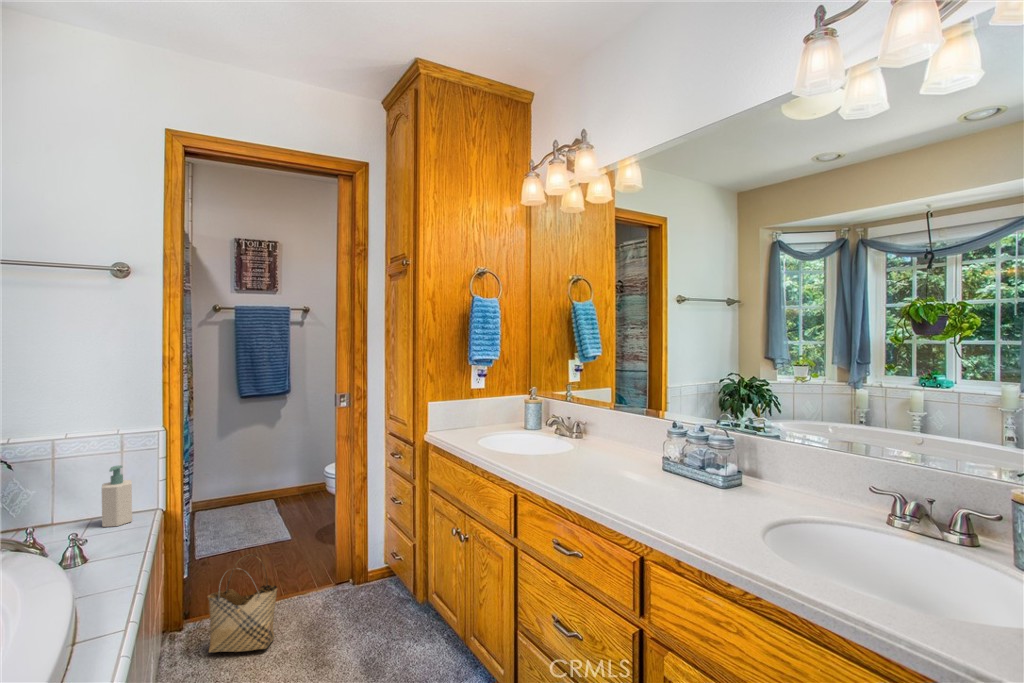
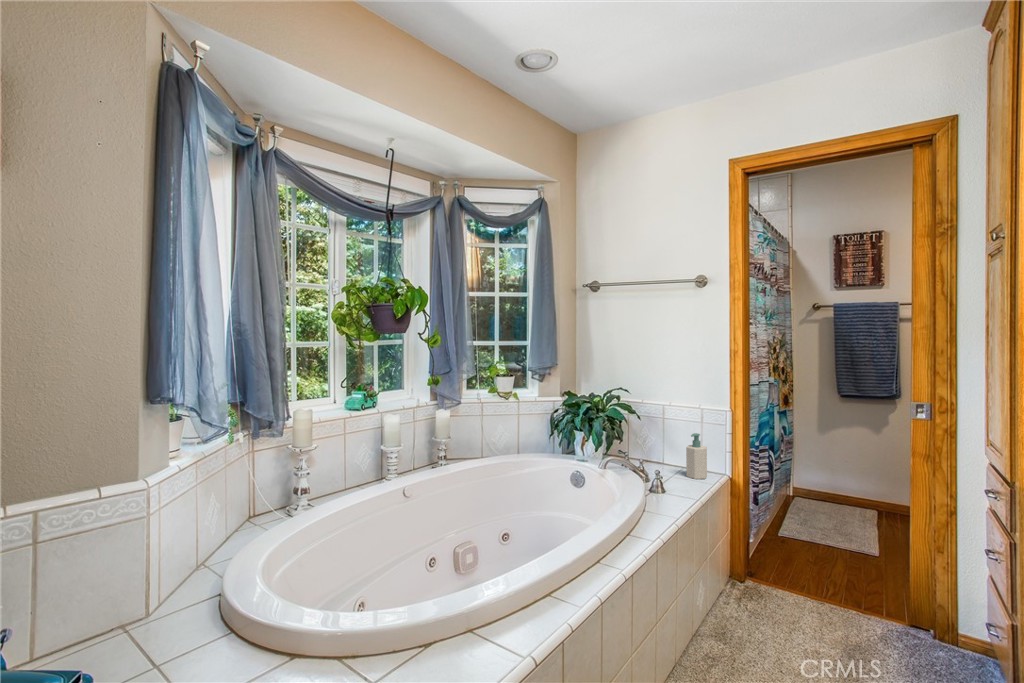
woven basket: present [208,554,278,653] -> none [753,541,816,637]

